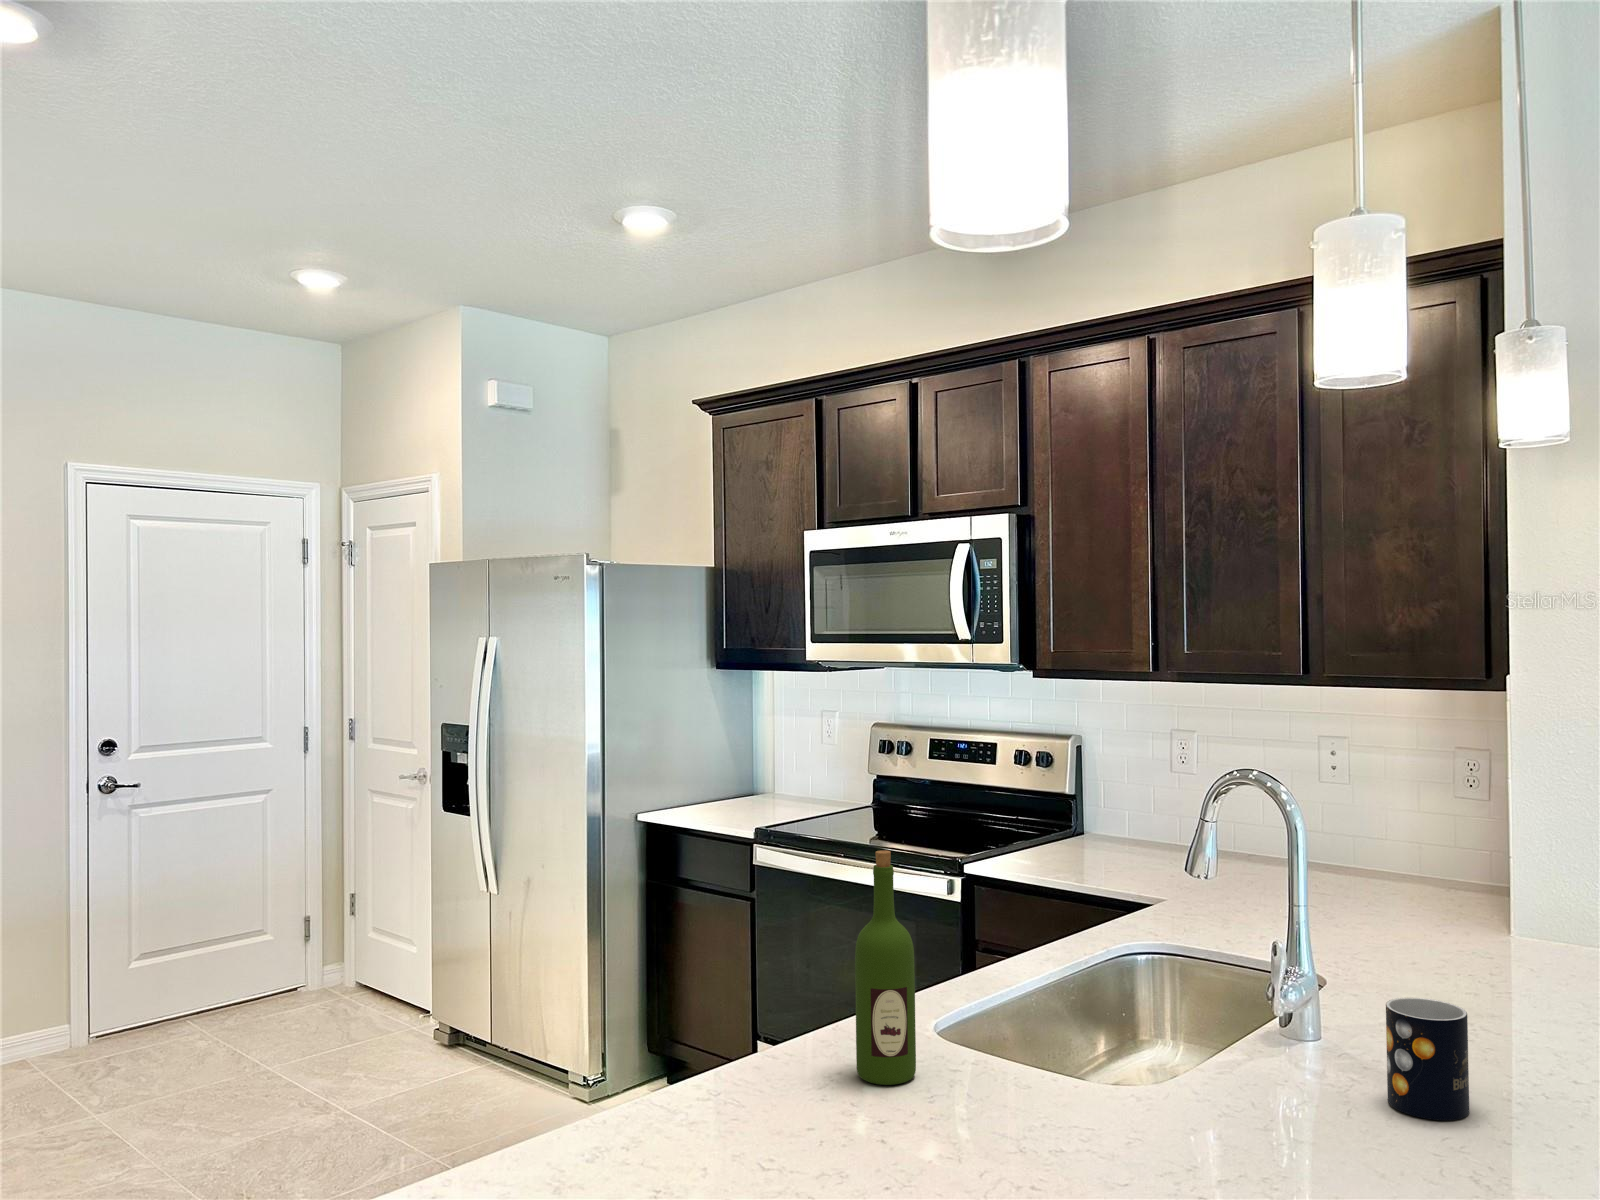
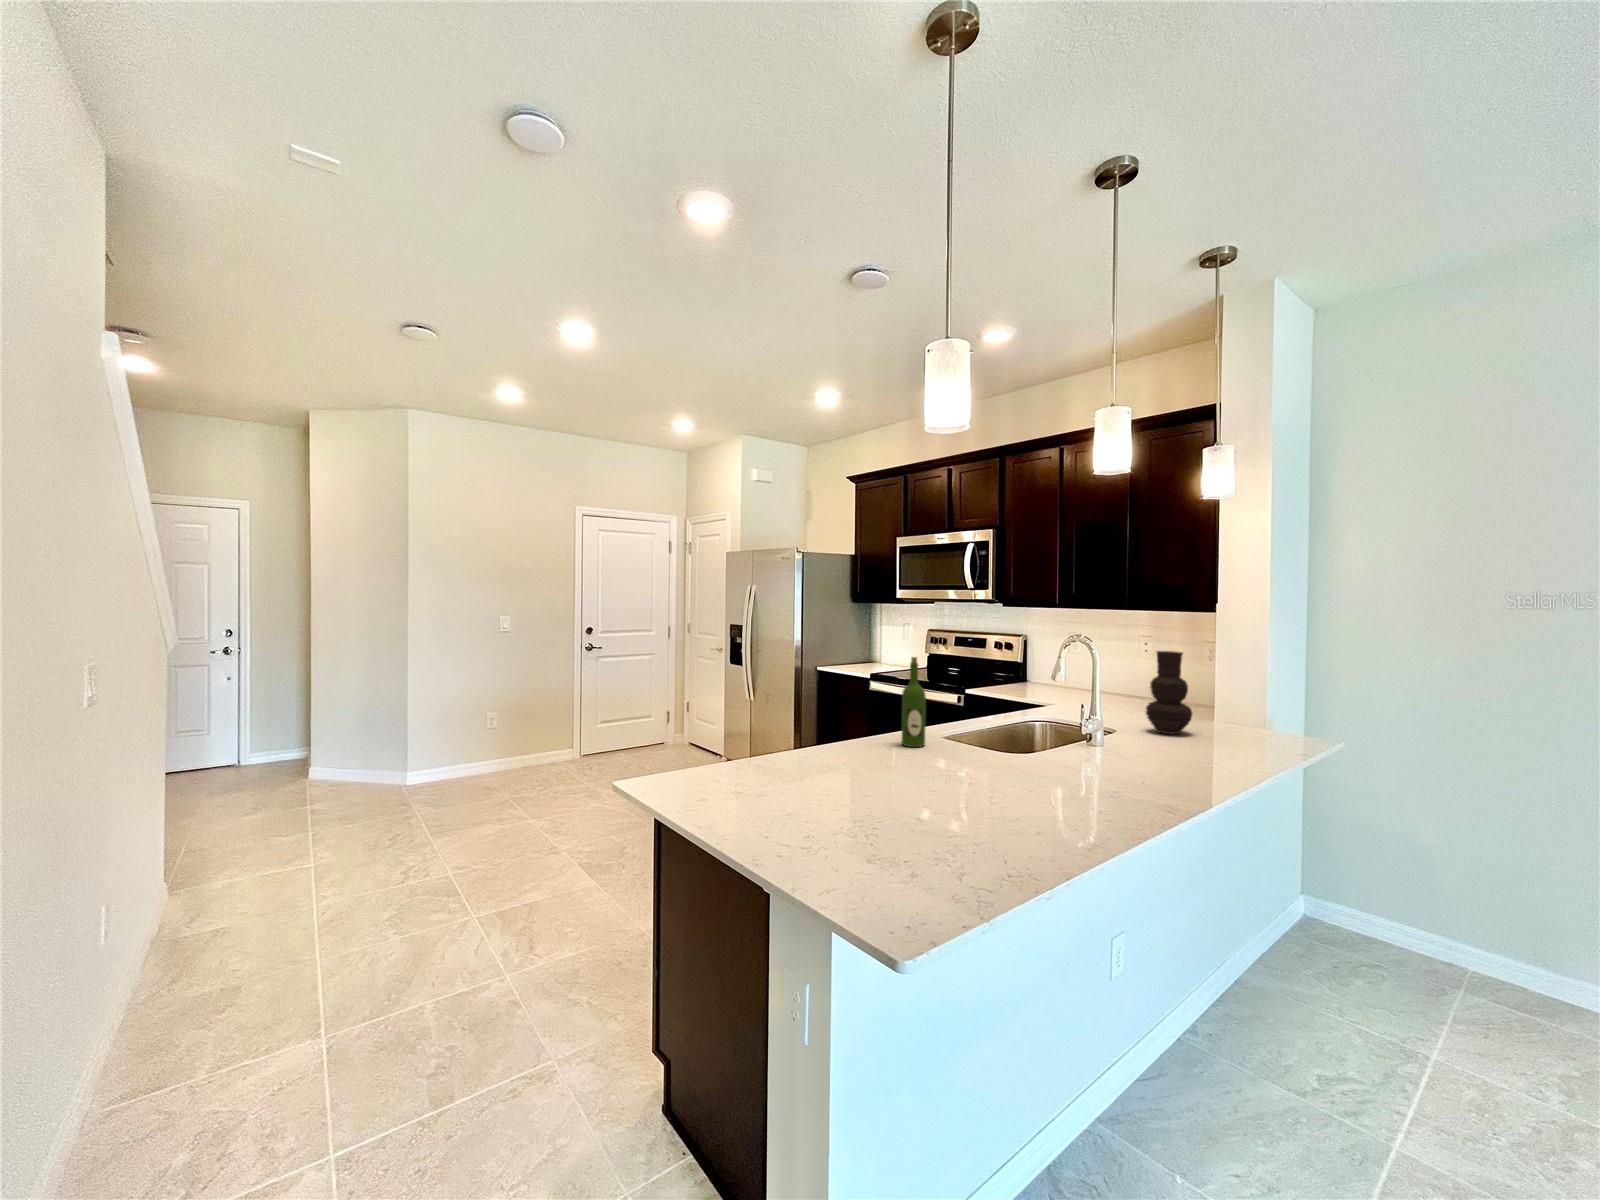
vase: none [1392,793,1499,989] -> present [1146,651,1193,735]
mug: present [1386,997,1469,1120] -> none [1116,721,1149,767]

